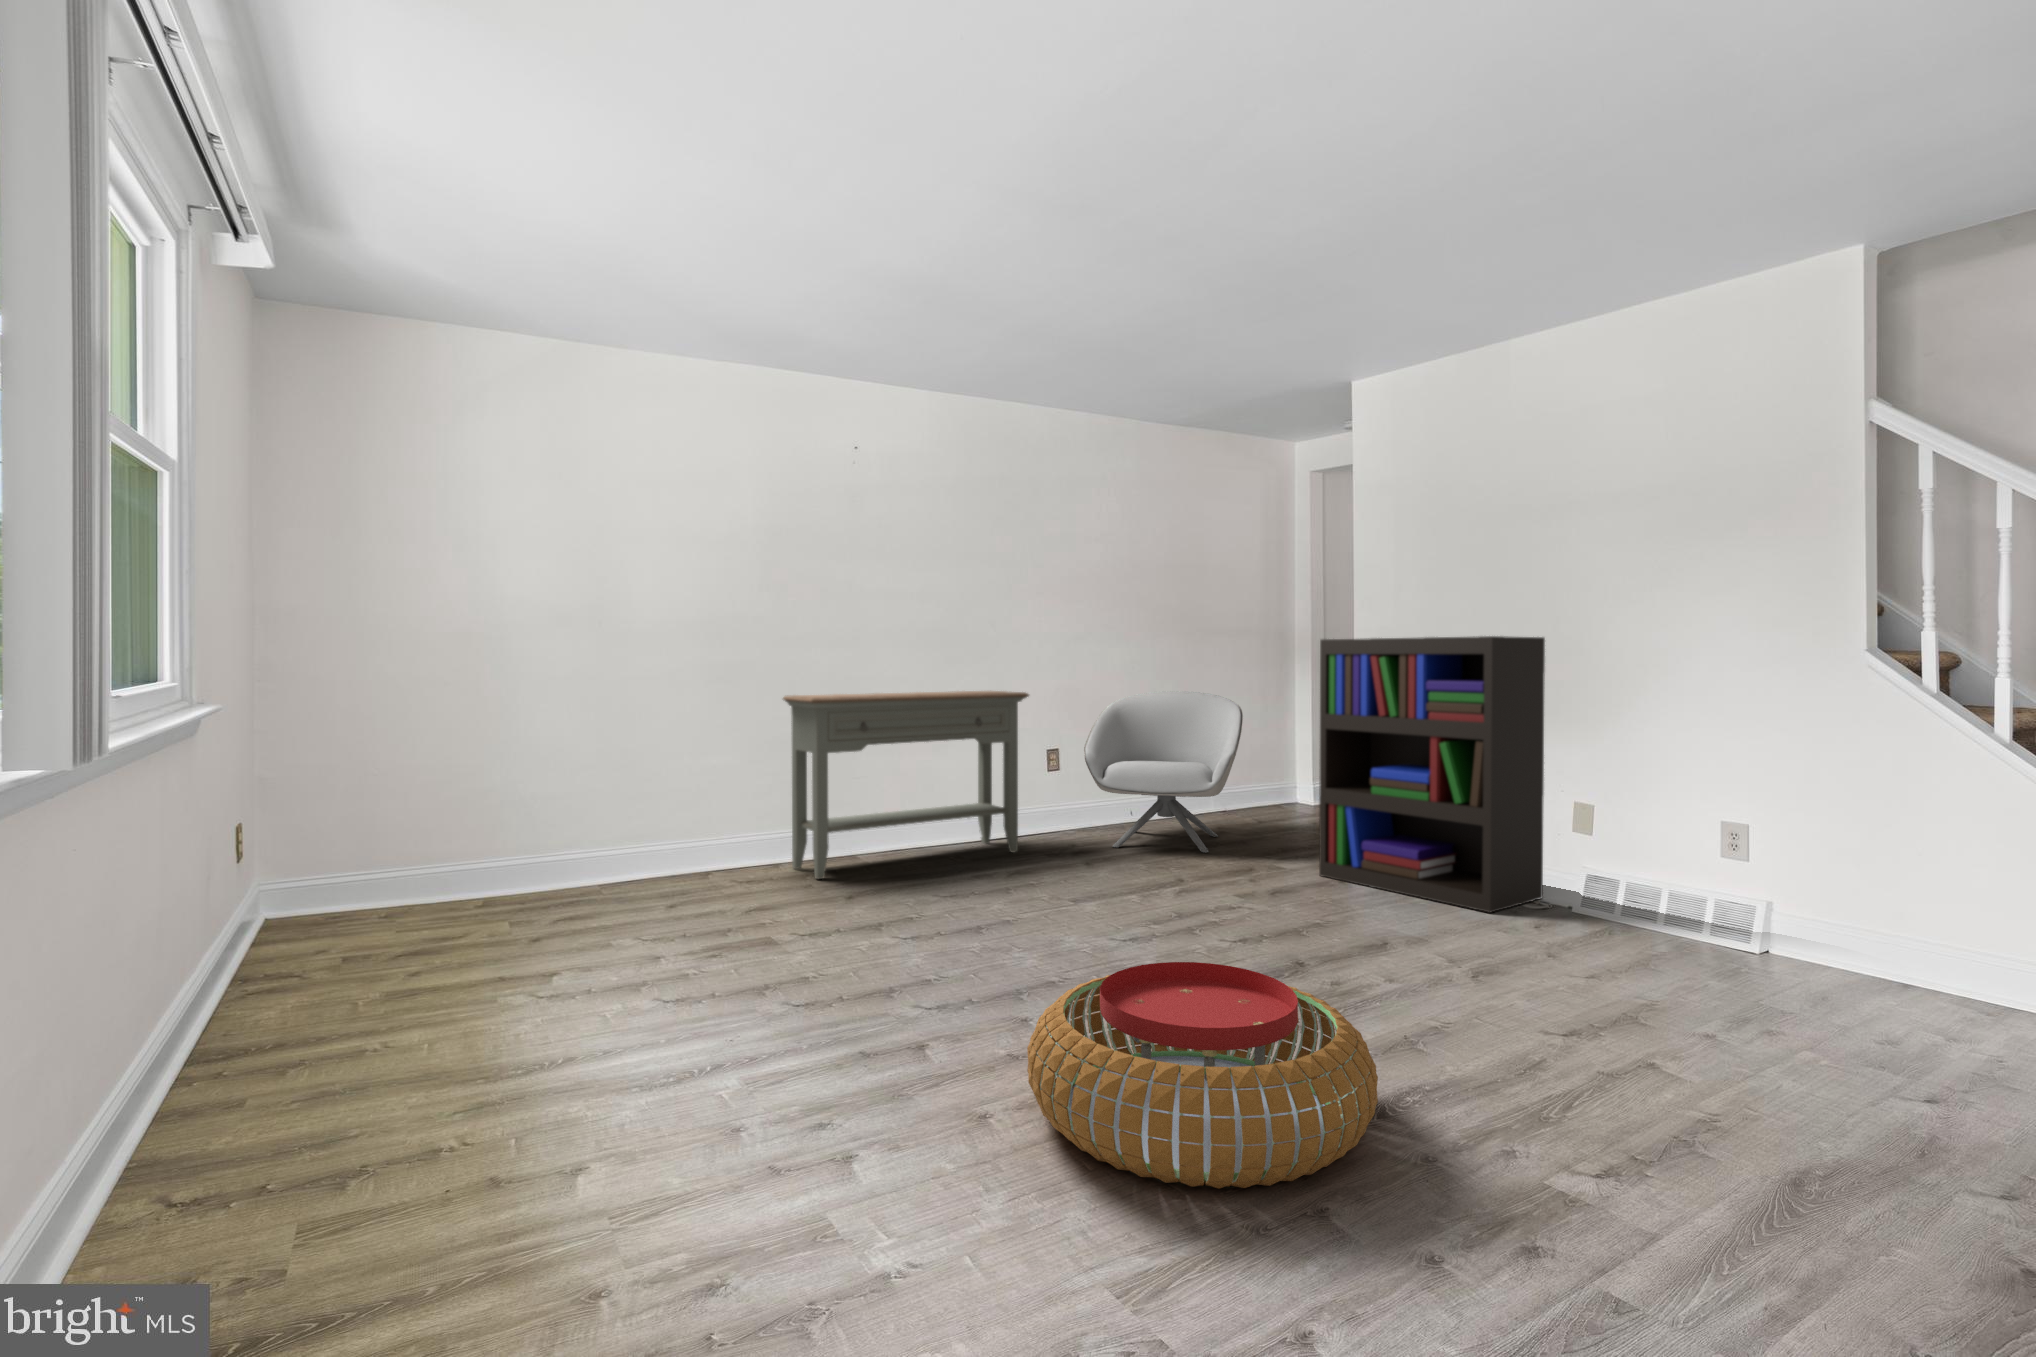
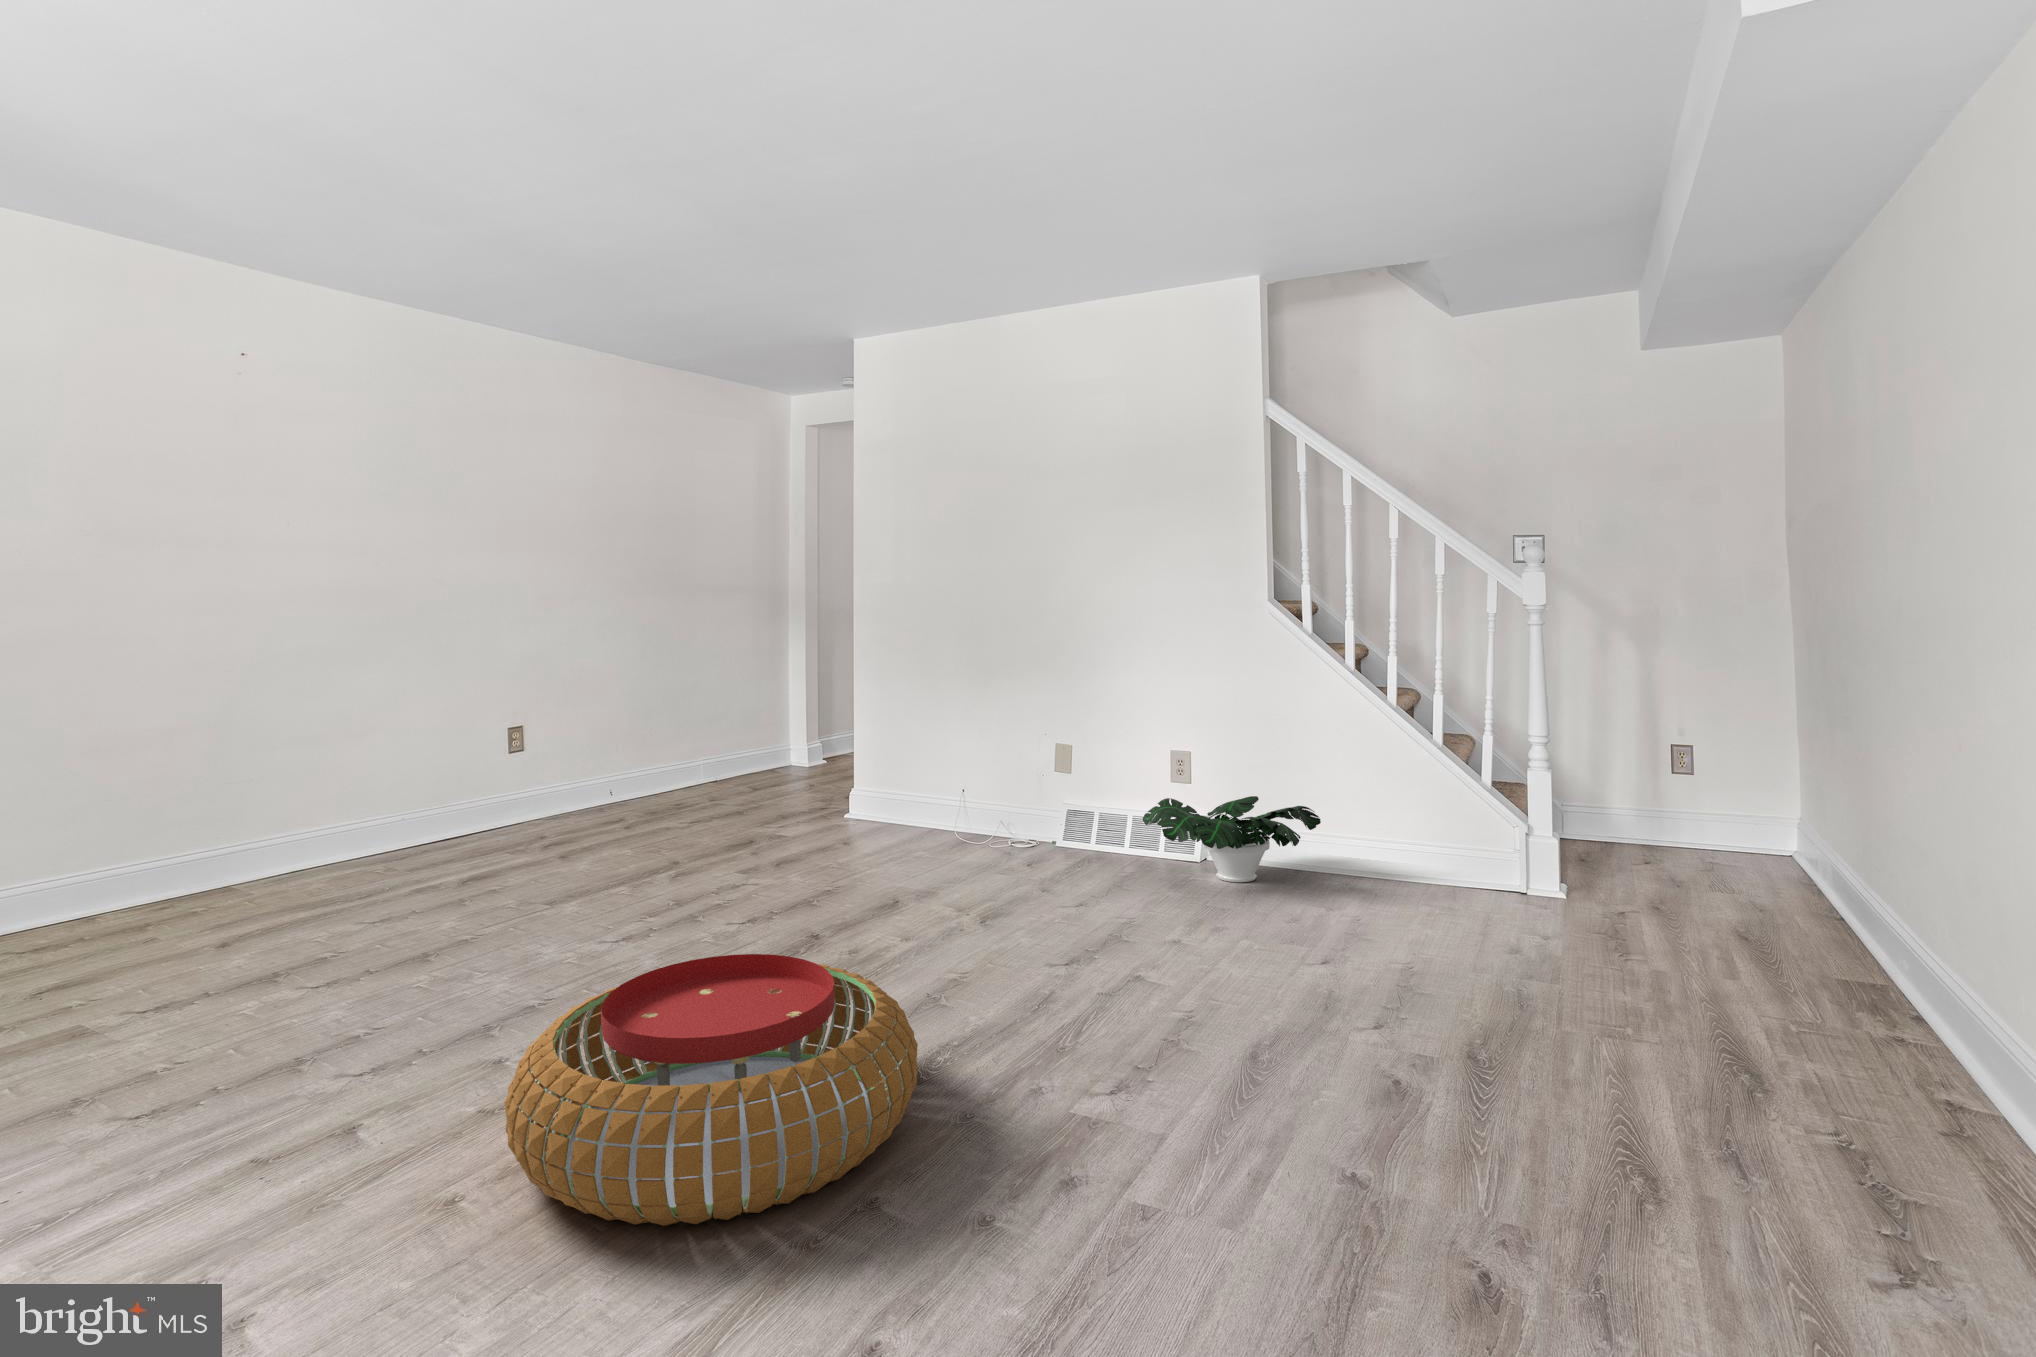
bookshelf: present [1319,636,1545,913] -> none [823,595,1028,856]
console table: present [783,691,1029,879] -> none [90,661,486,924]
armchair: present [1084,691,1243,852] -> none [559,657,742,834]
potted plant: none [1687,873,1961,987] -> present [1143,796,1321,882]

